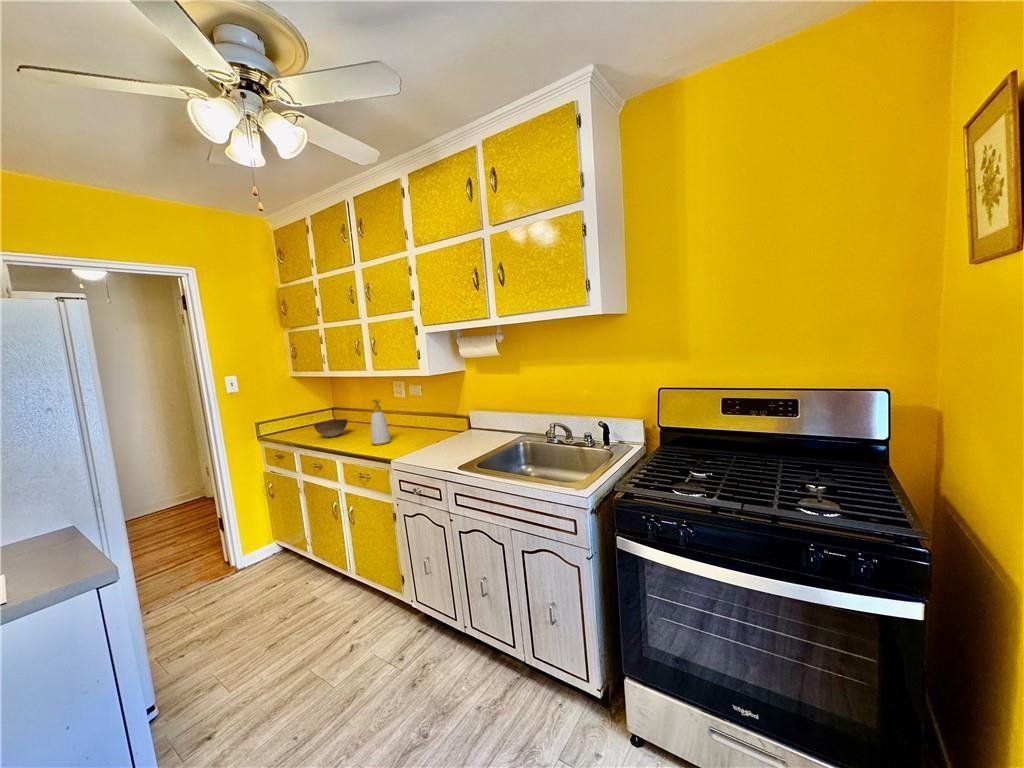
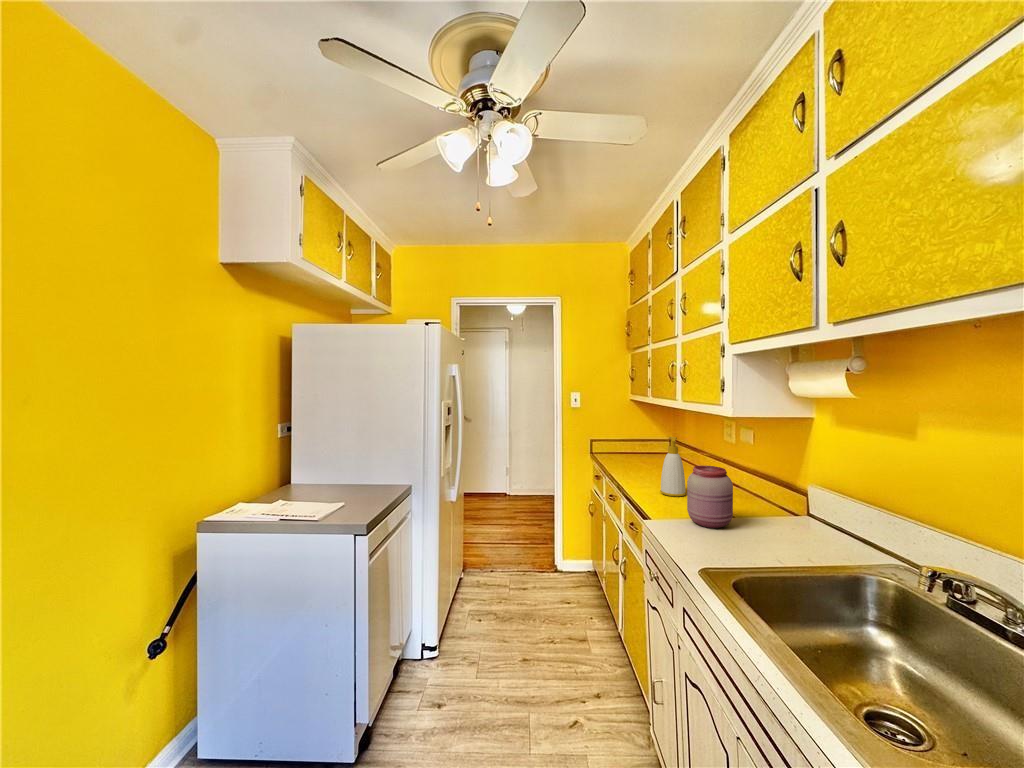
jar: none [411,411,442,452] -> present [687,466,733,528]
bowl: present [314,419,347,437] -> none [625,452,662,471]

